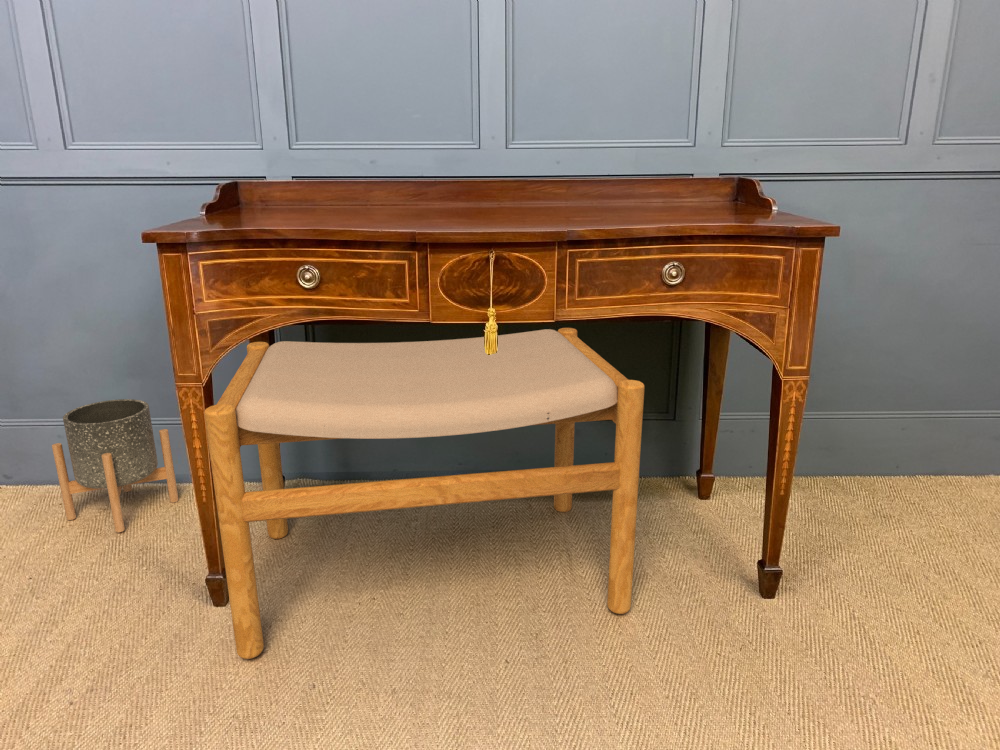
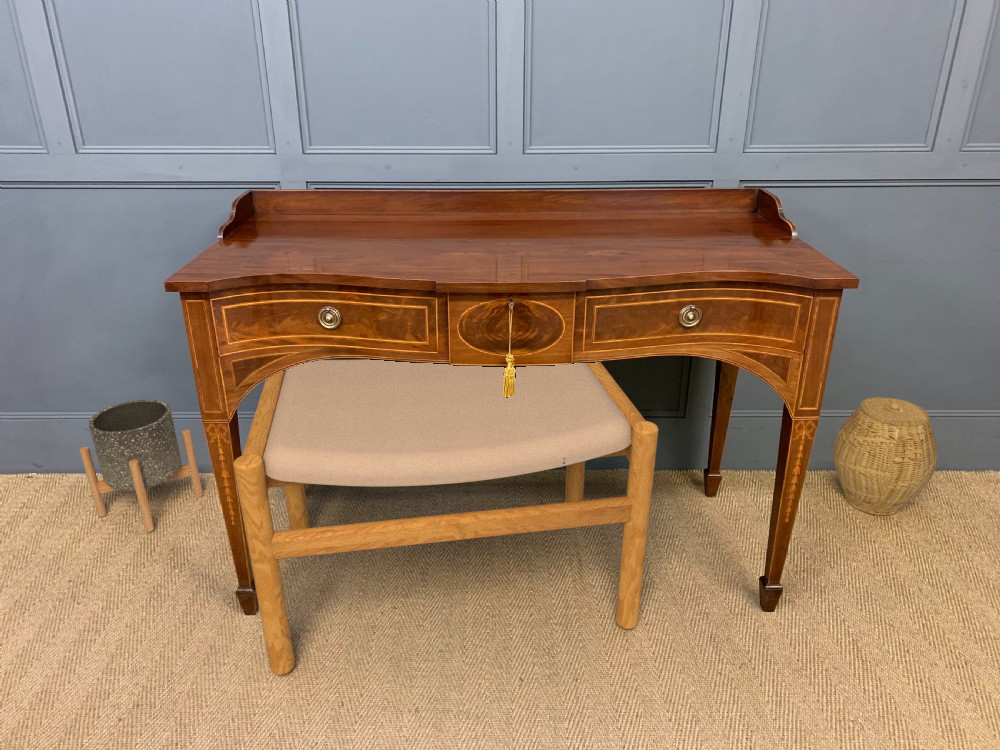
woven basket: none [827,392,933,512] -> present [833,397,937,515]

